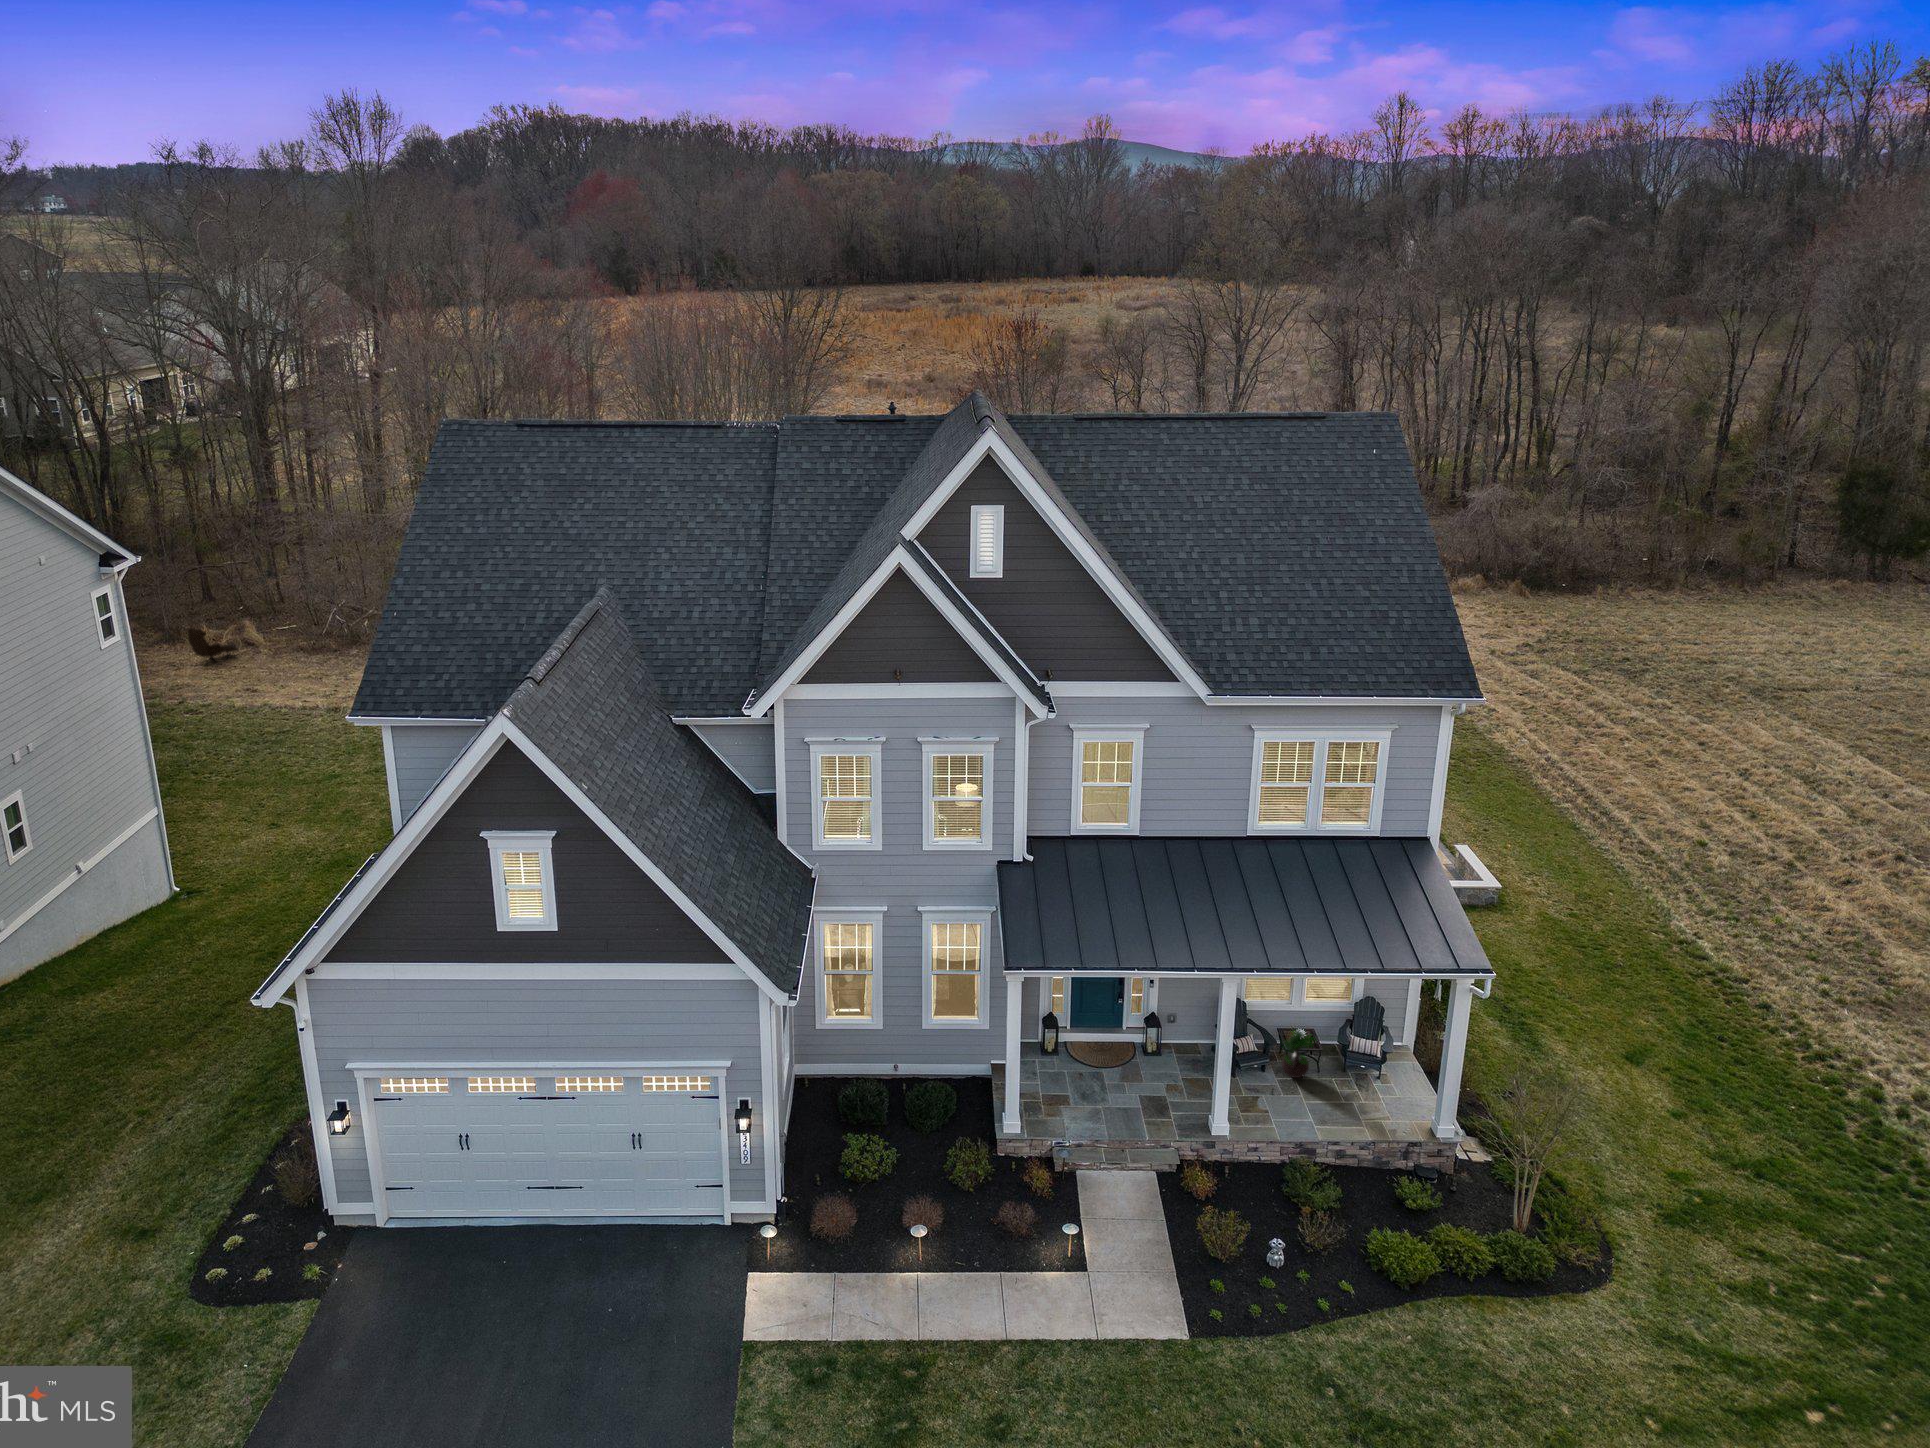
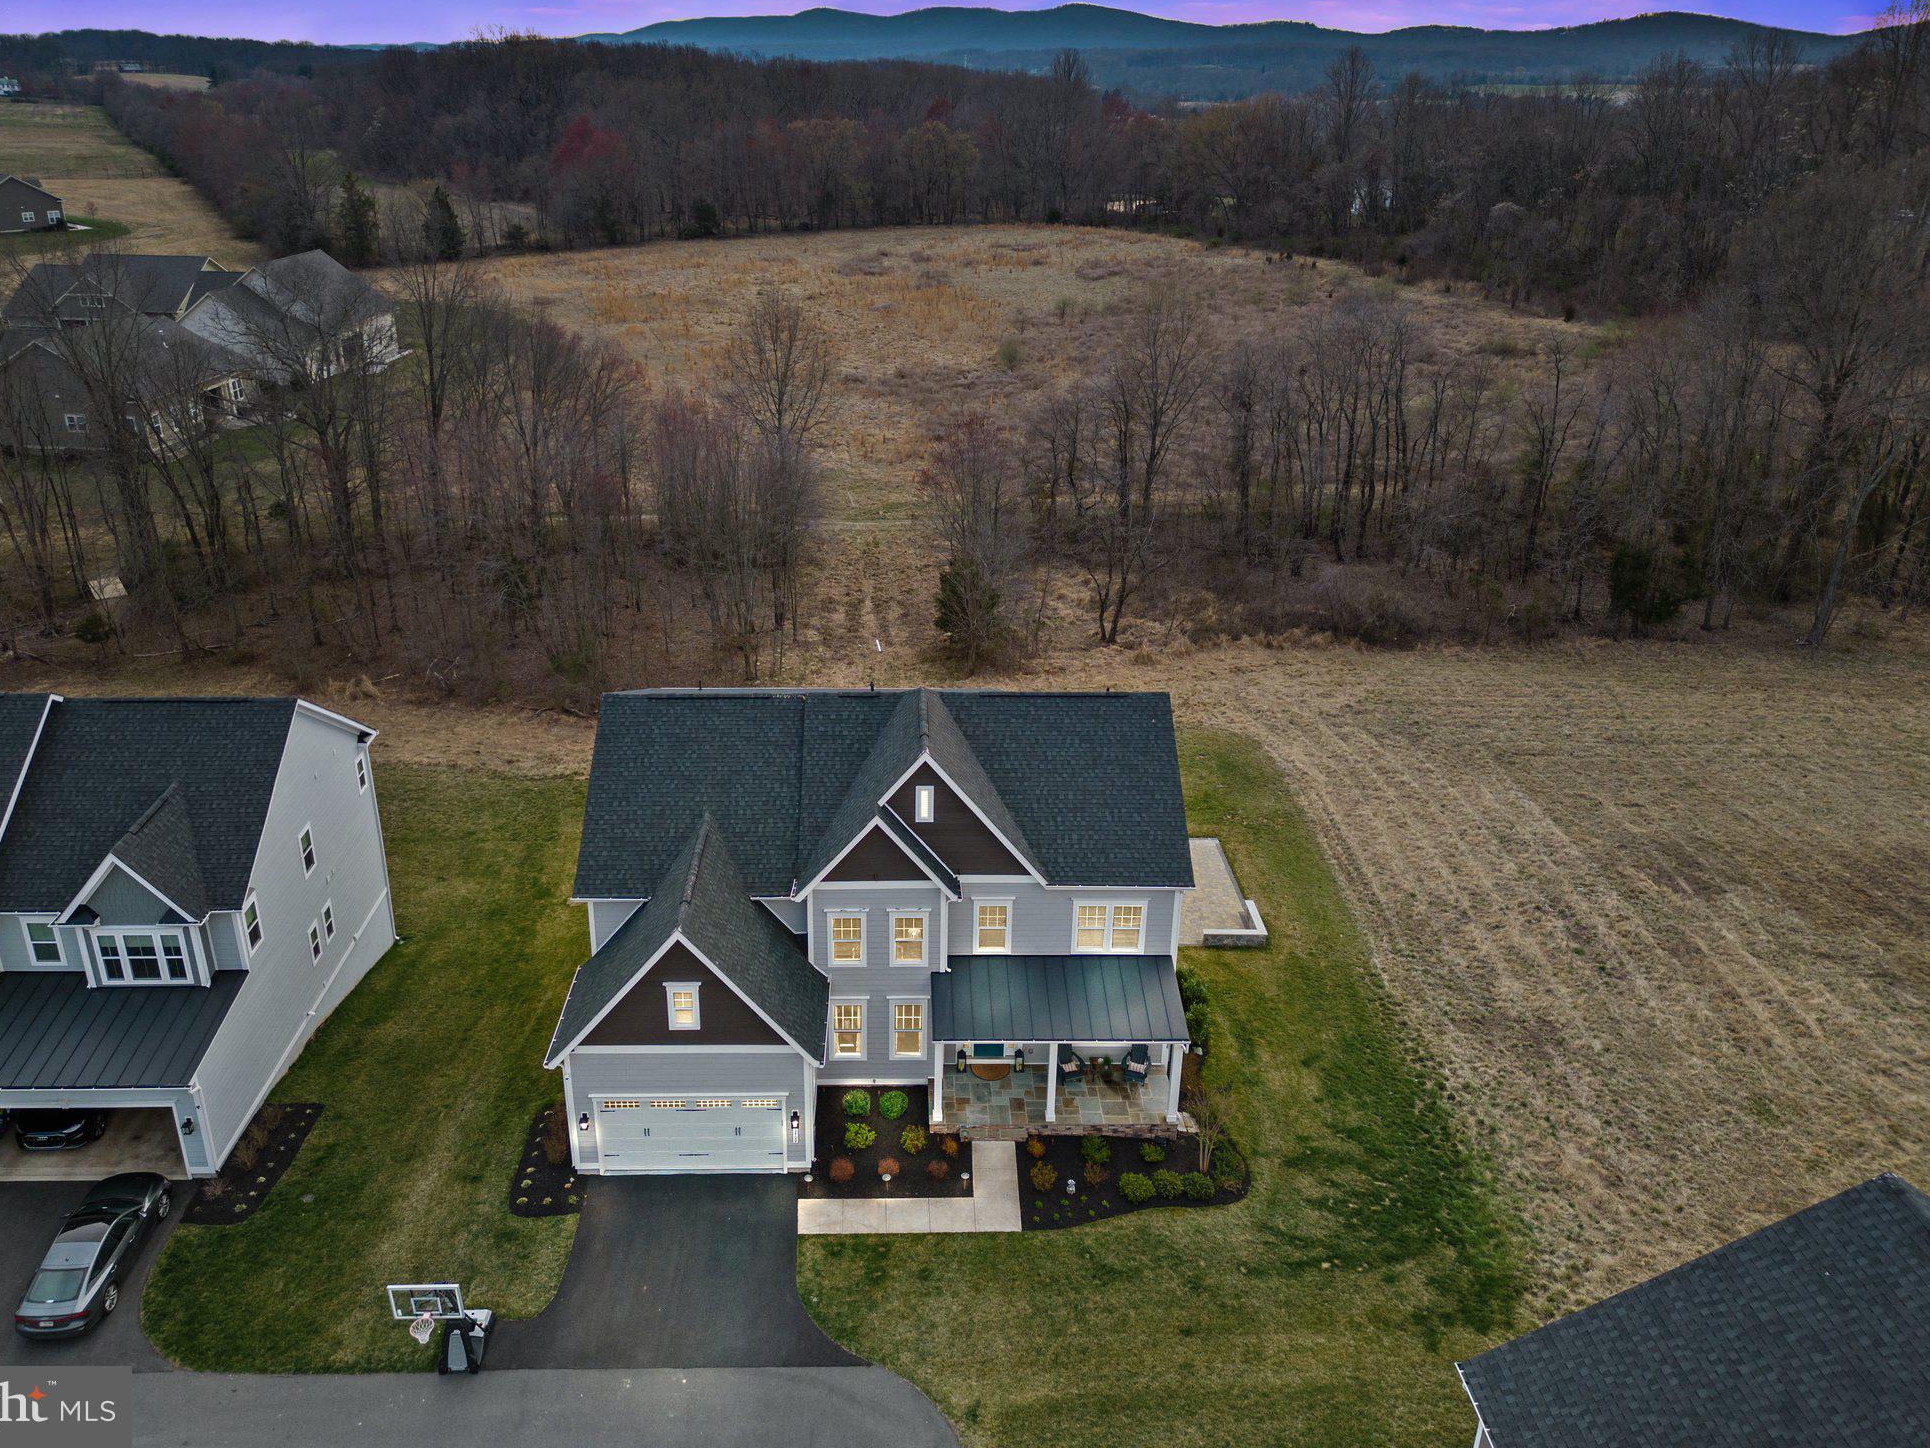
lounge chair: present [187,628,239,661] -> none [379,730,415,757]

